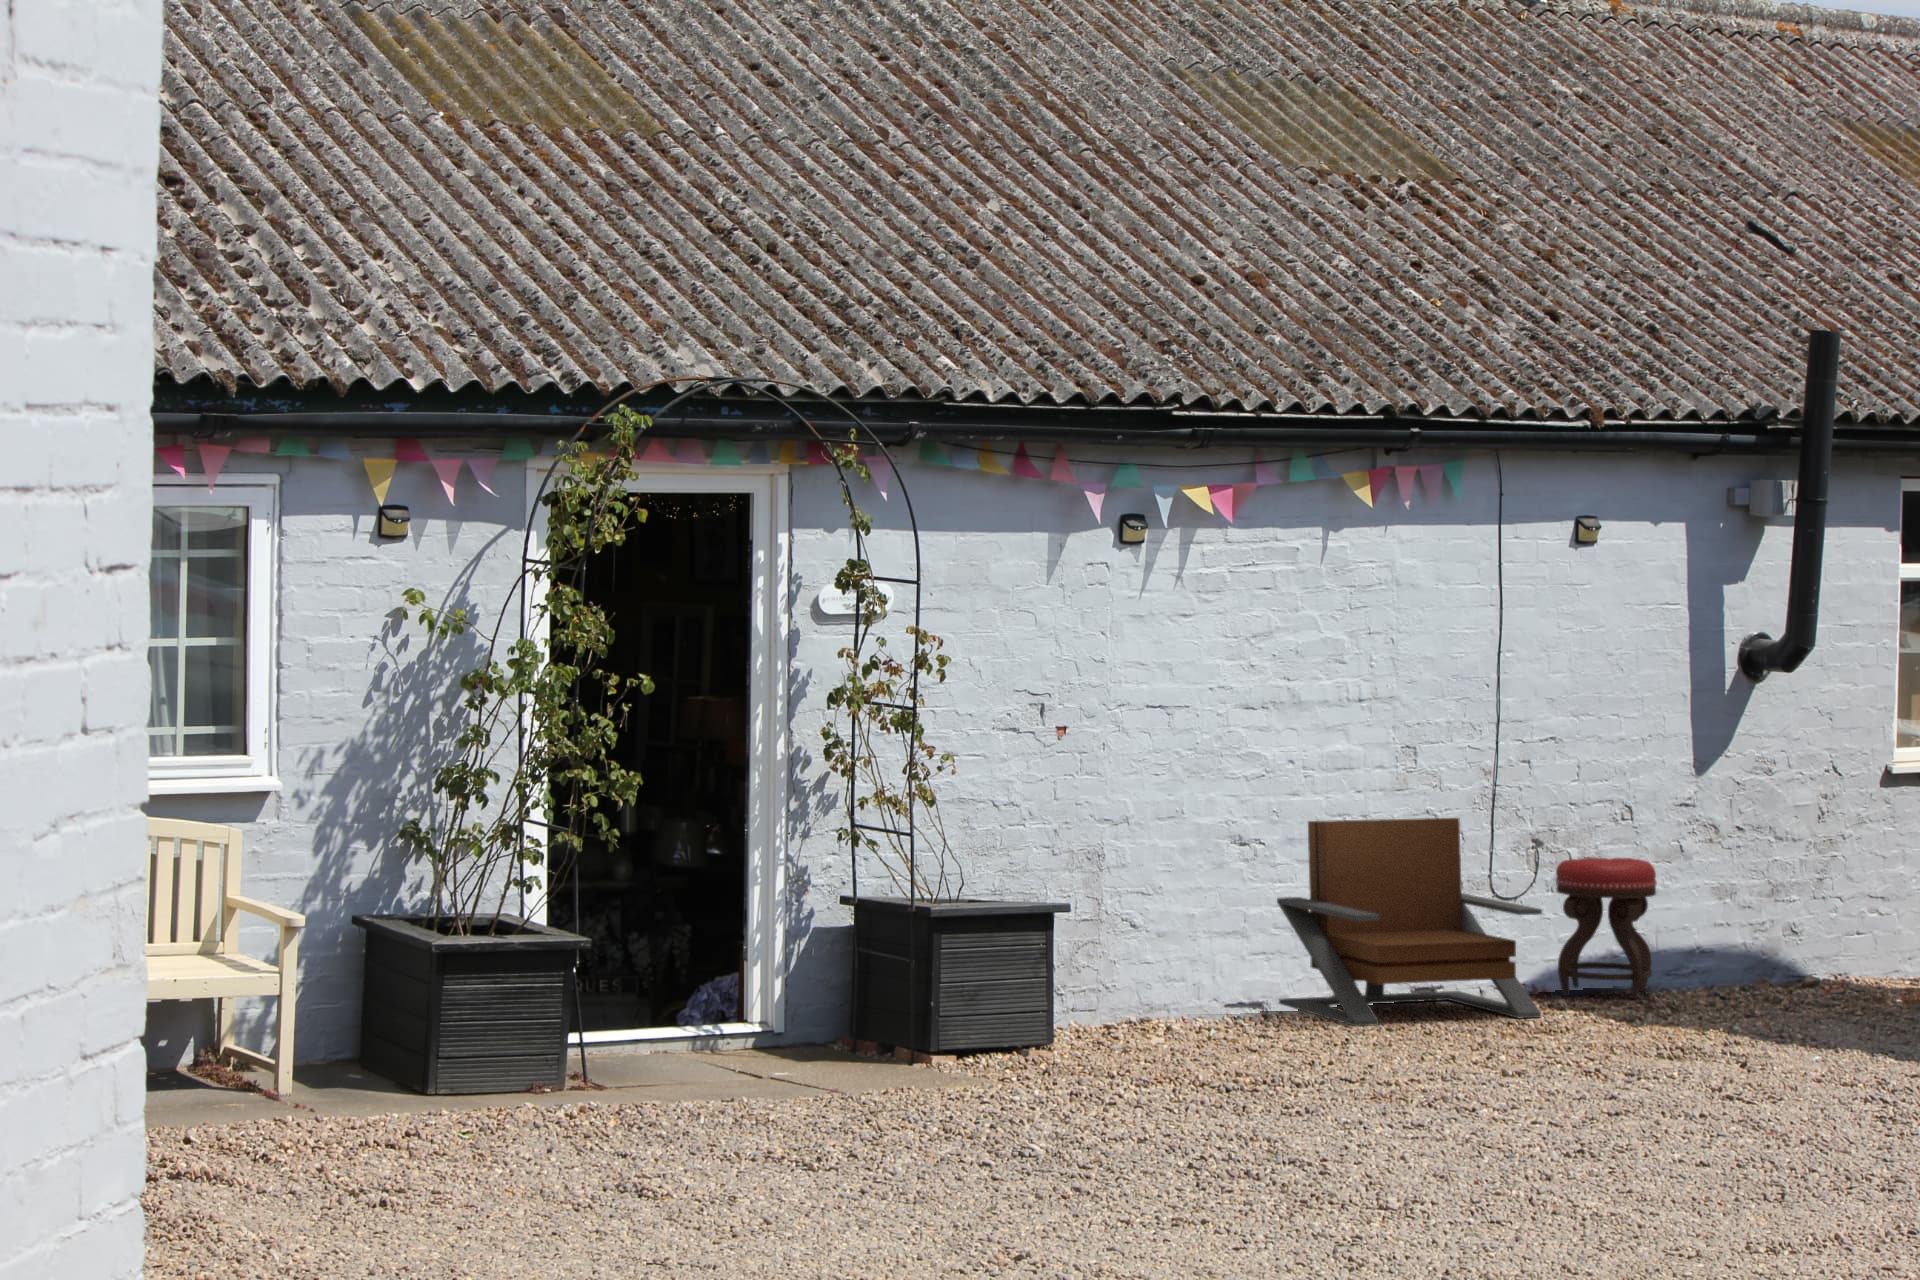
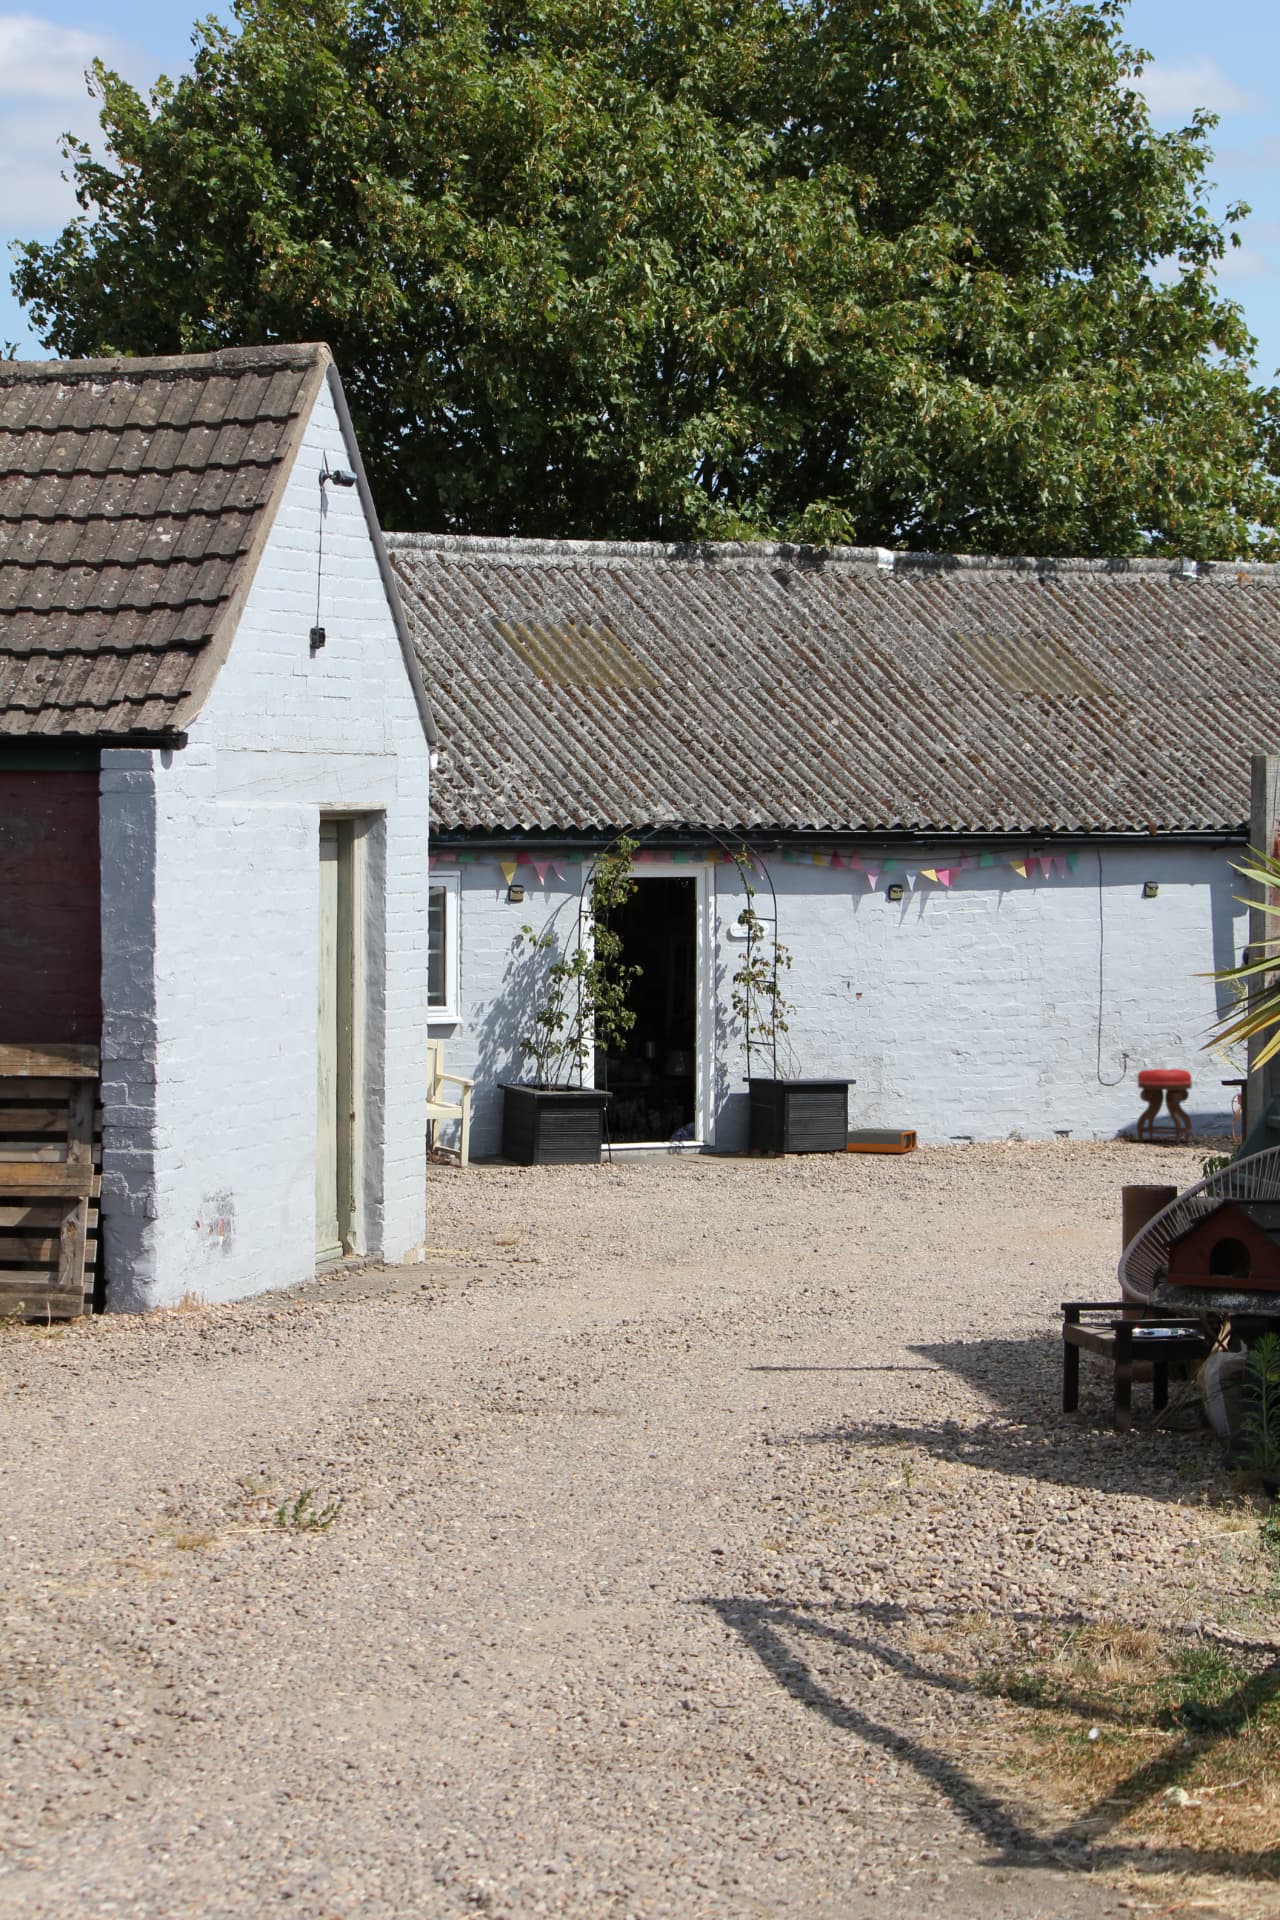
lounge chair: present [1277,818,1542,1026] -> none [979,1046,1116,1152]
storage box: none [1046,983,1176,1036] -> present [846,1128,917,1153]

